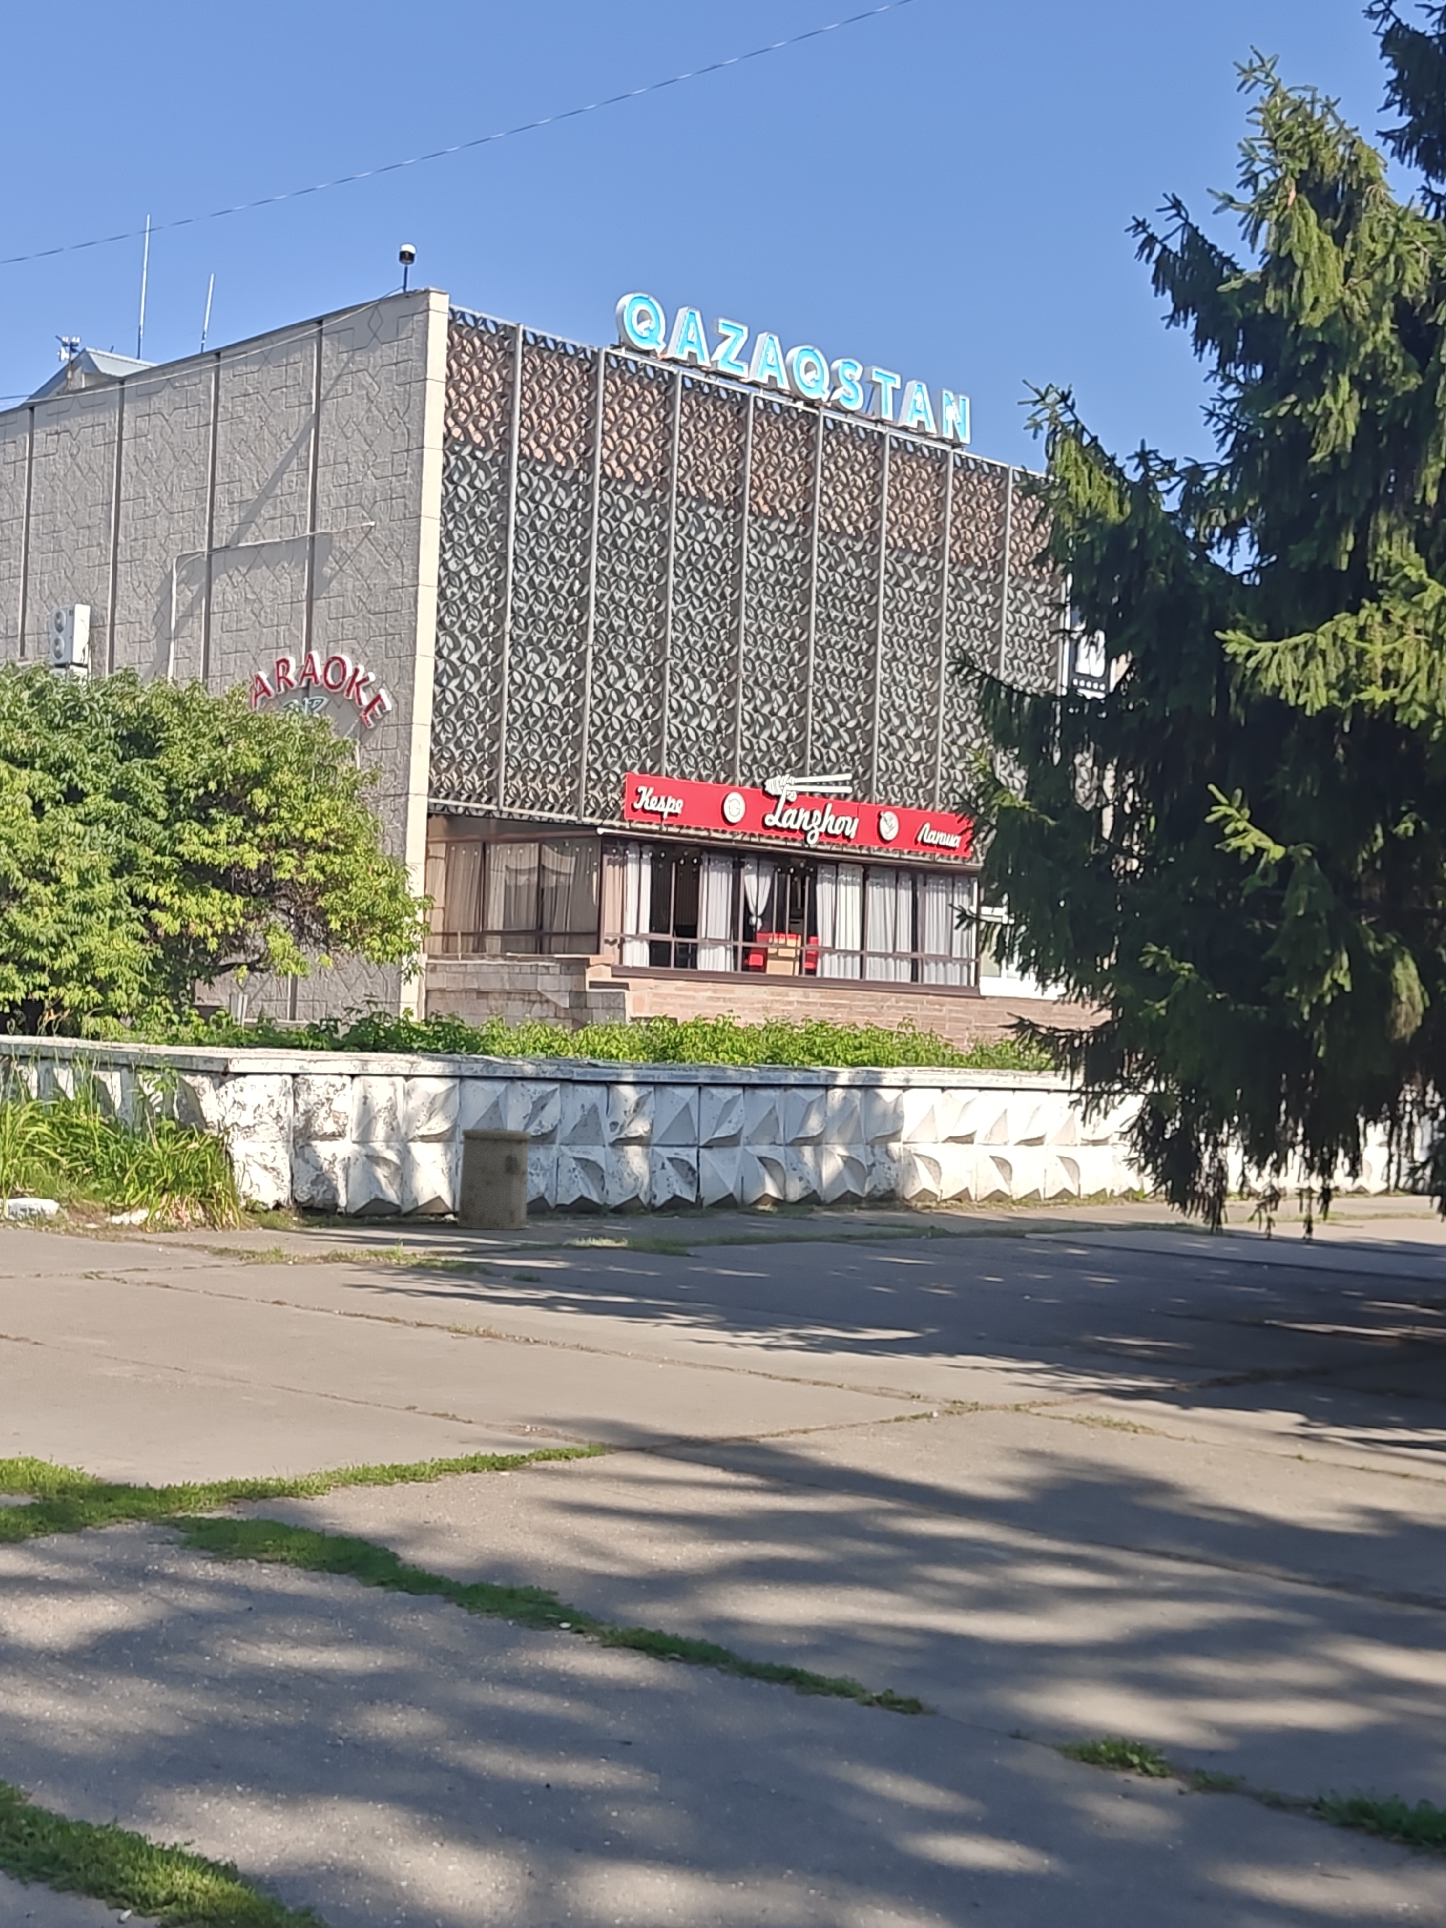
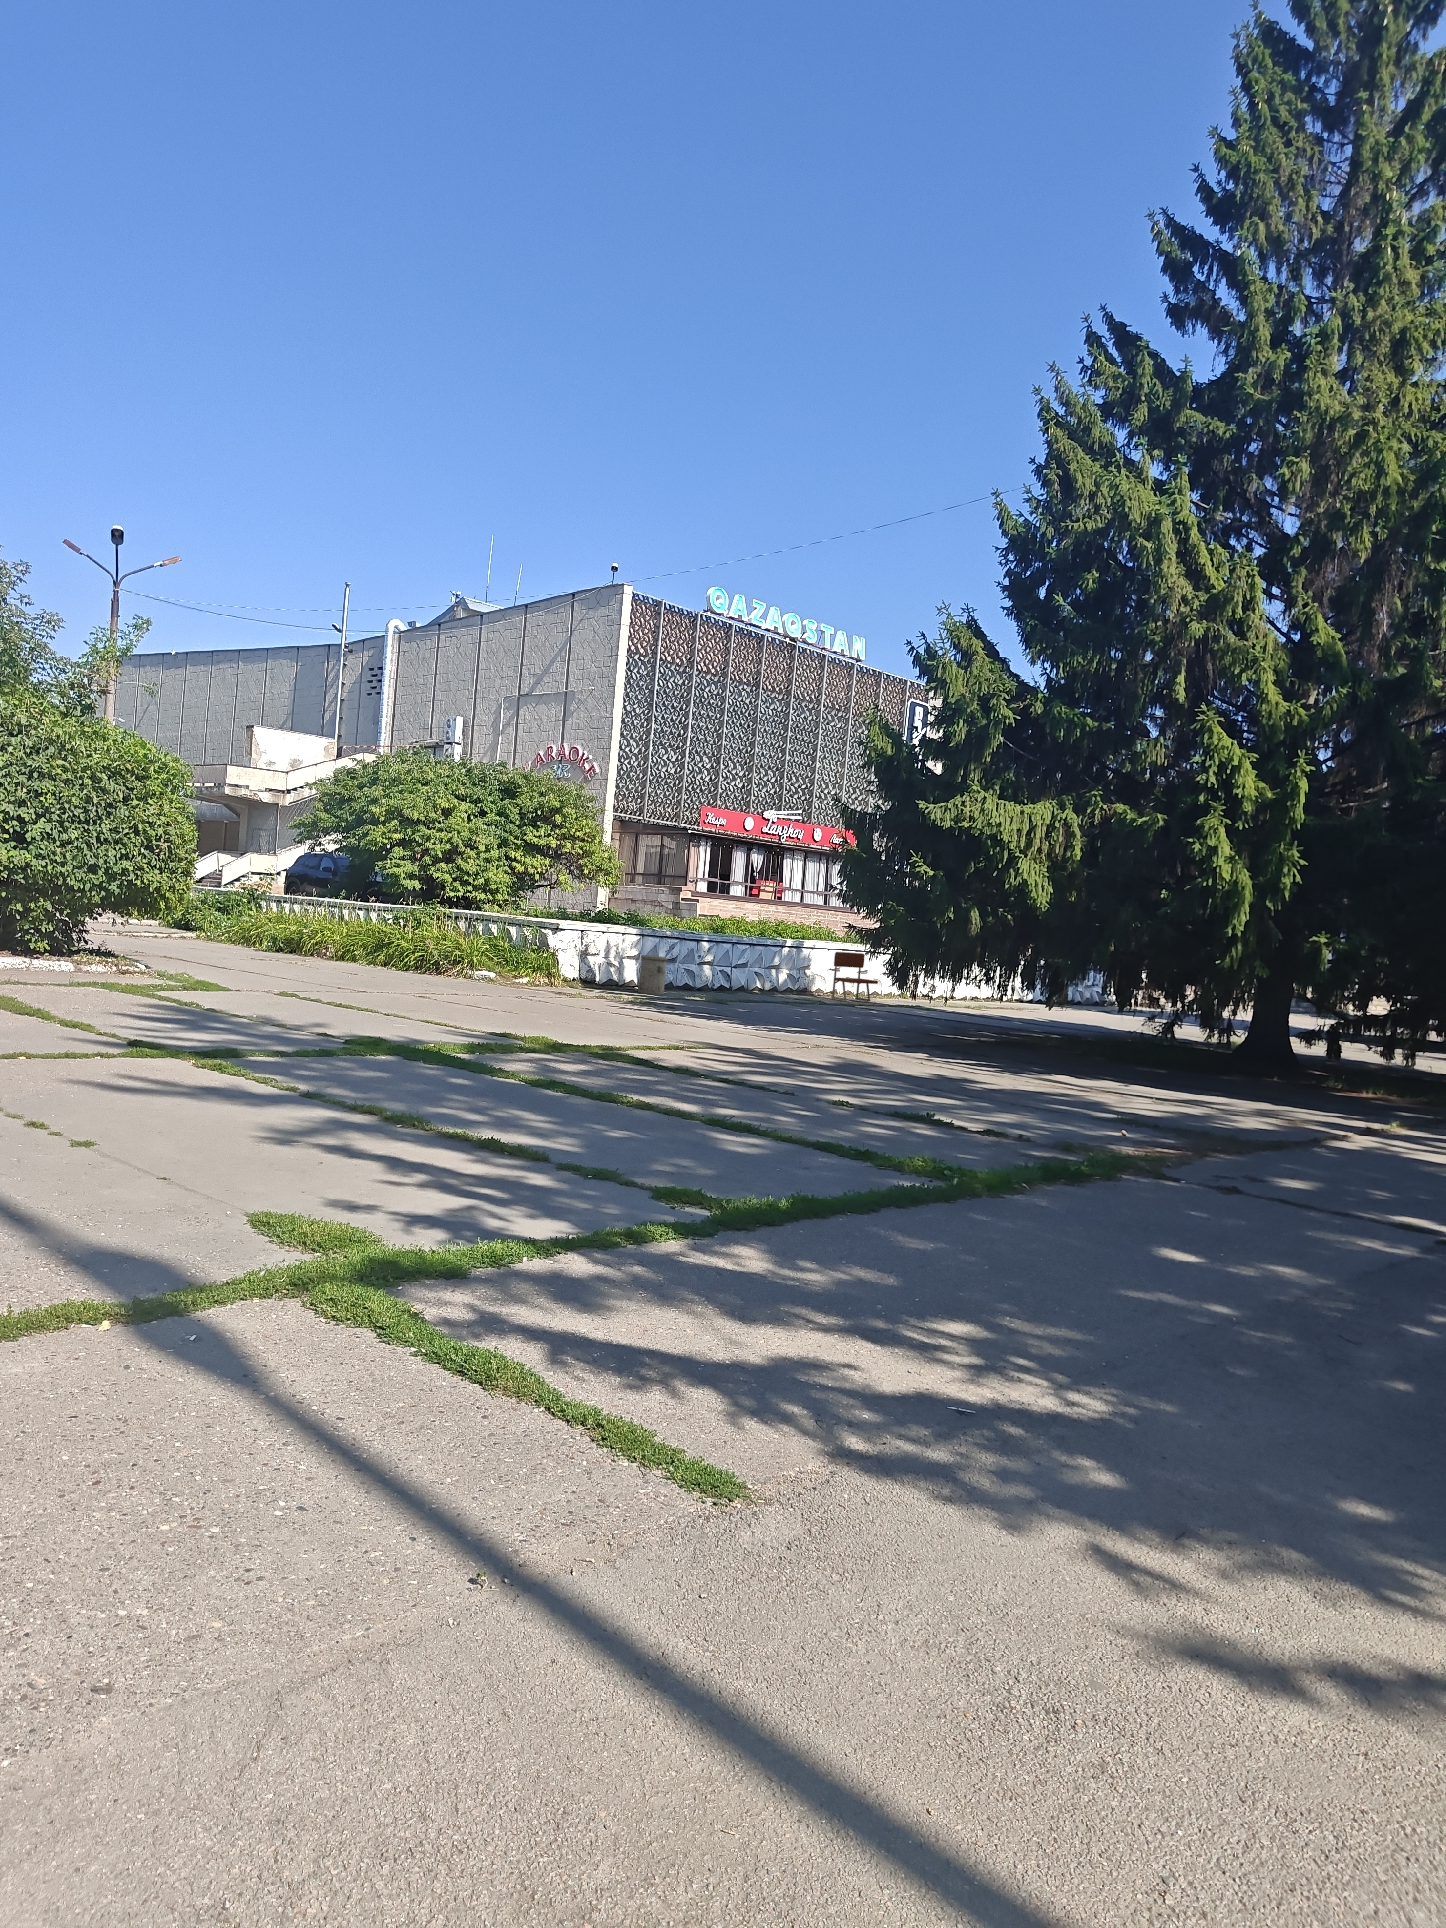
bench: none [957,1095,1071,1218] -> present [831,952,878,1001]

